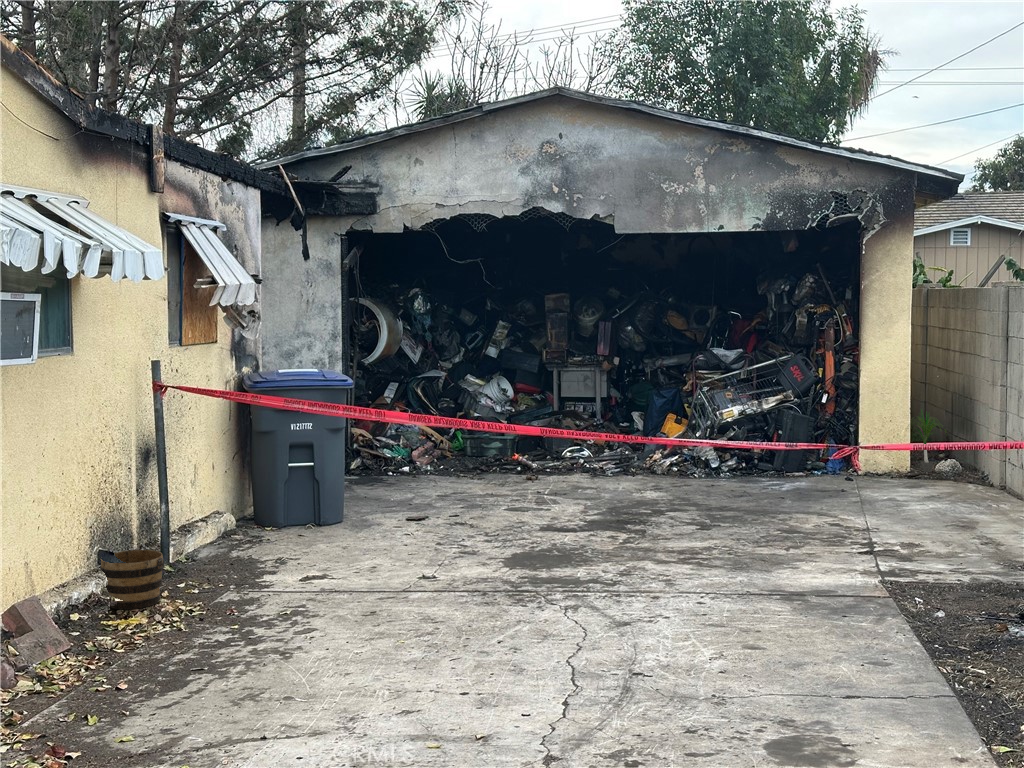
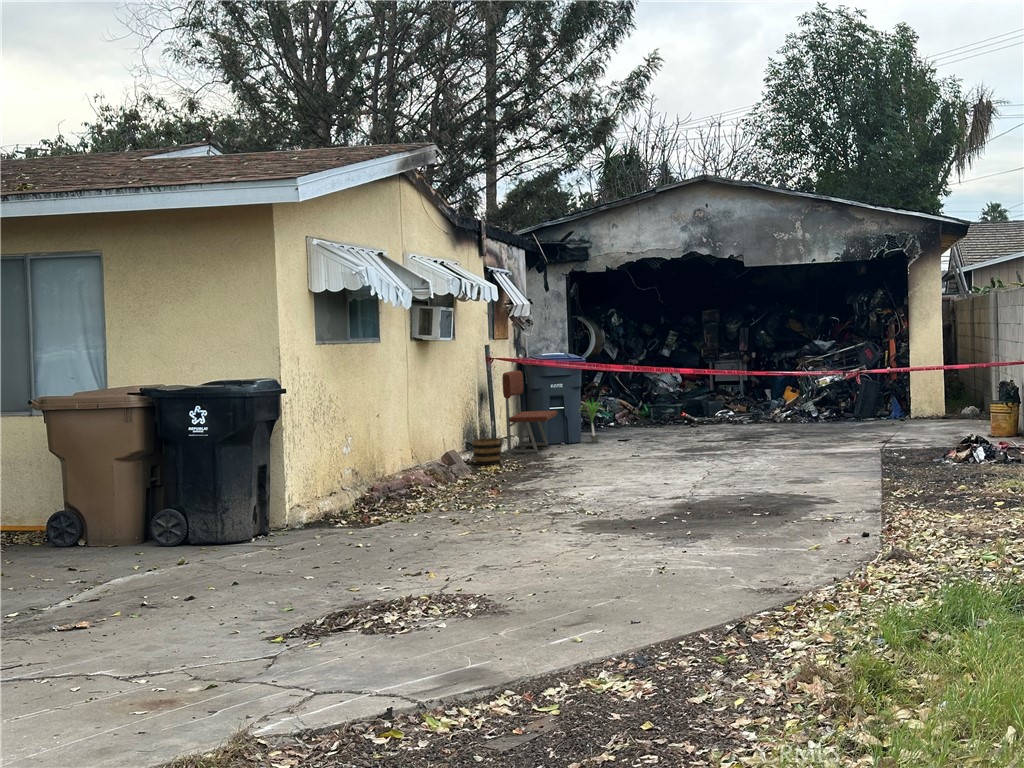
bench: none [189,402,298,560] -> present [502,371,557,453]
potted plant: present [917,414,936,472] -> present [586,402,600,443]

